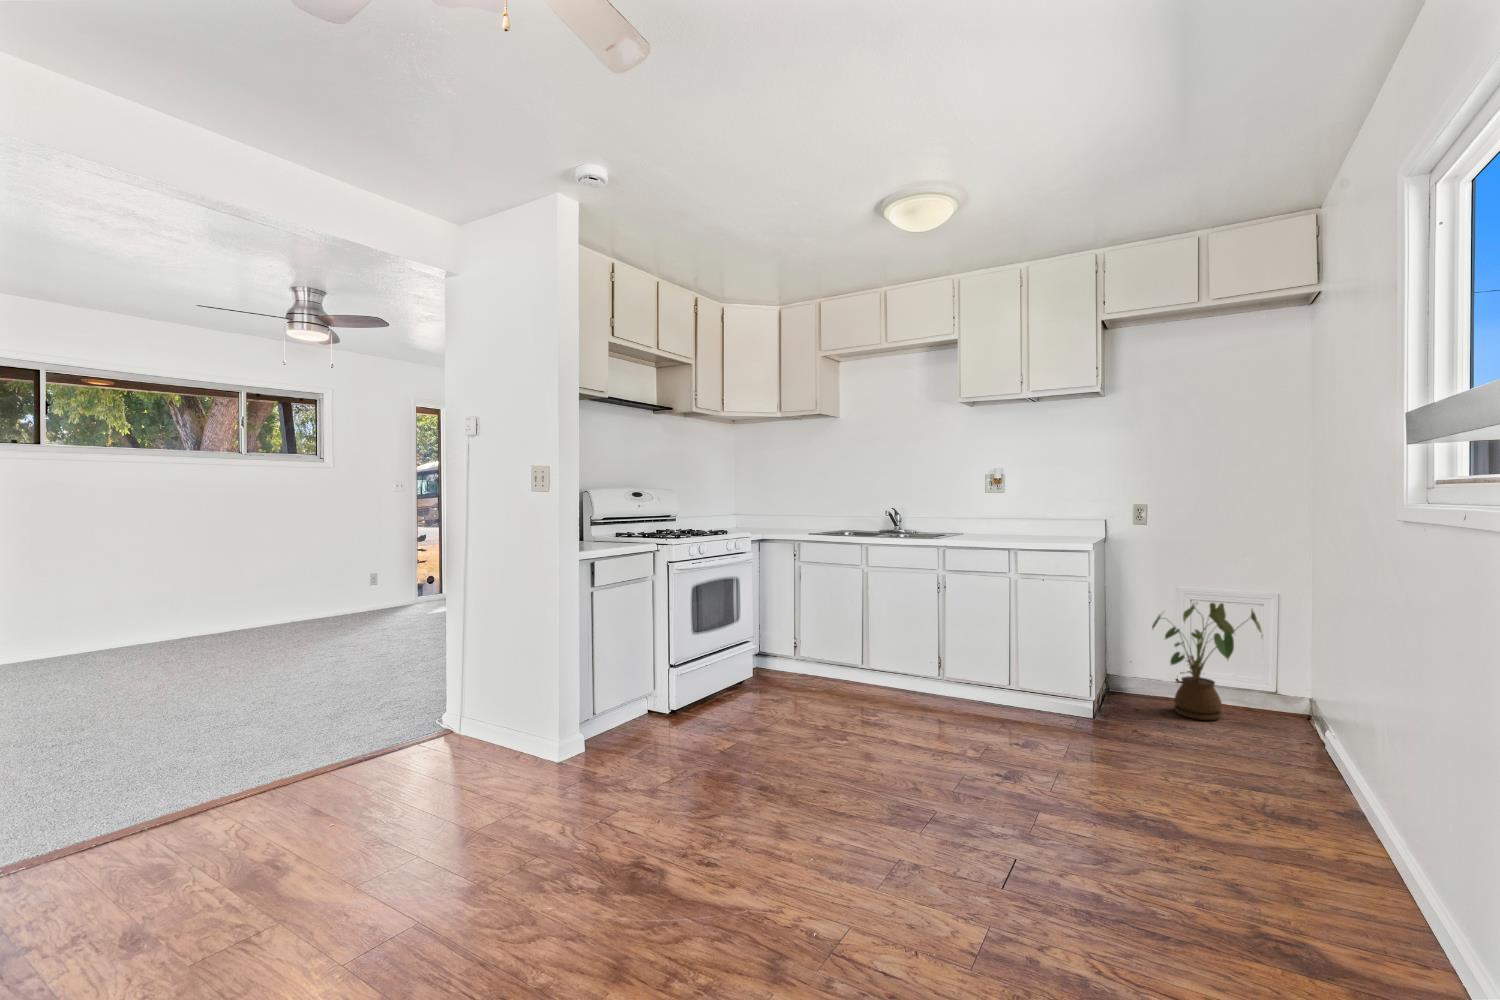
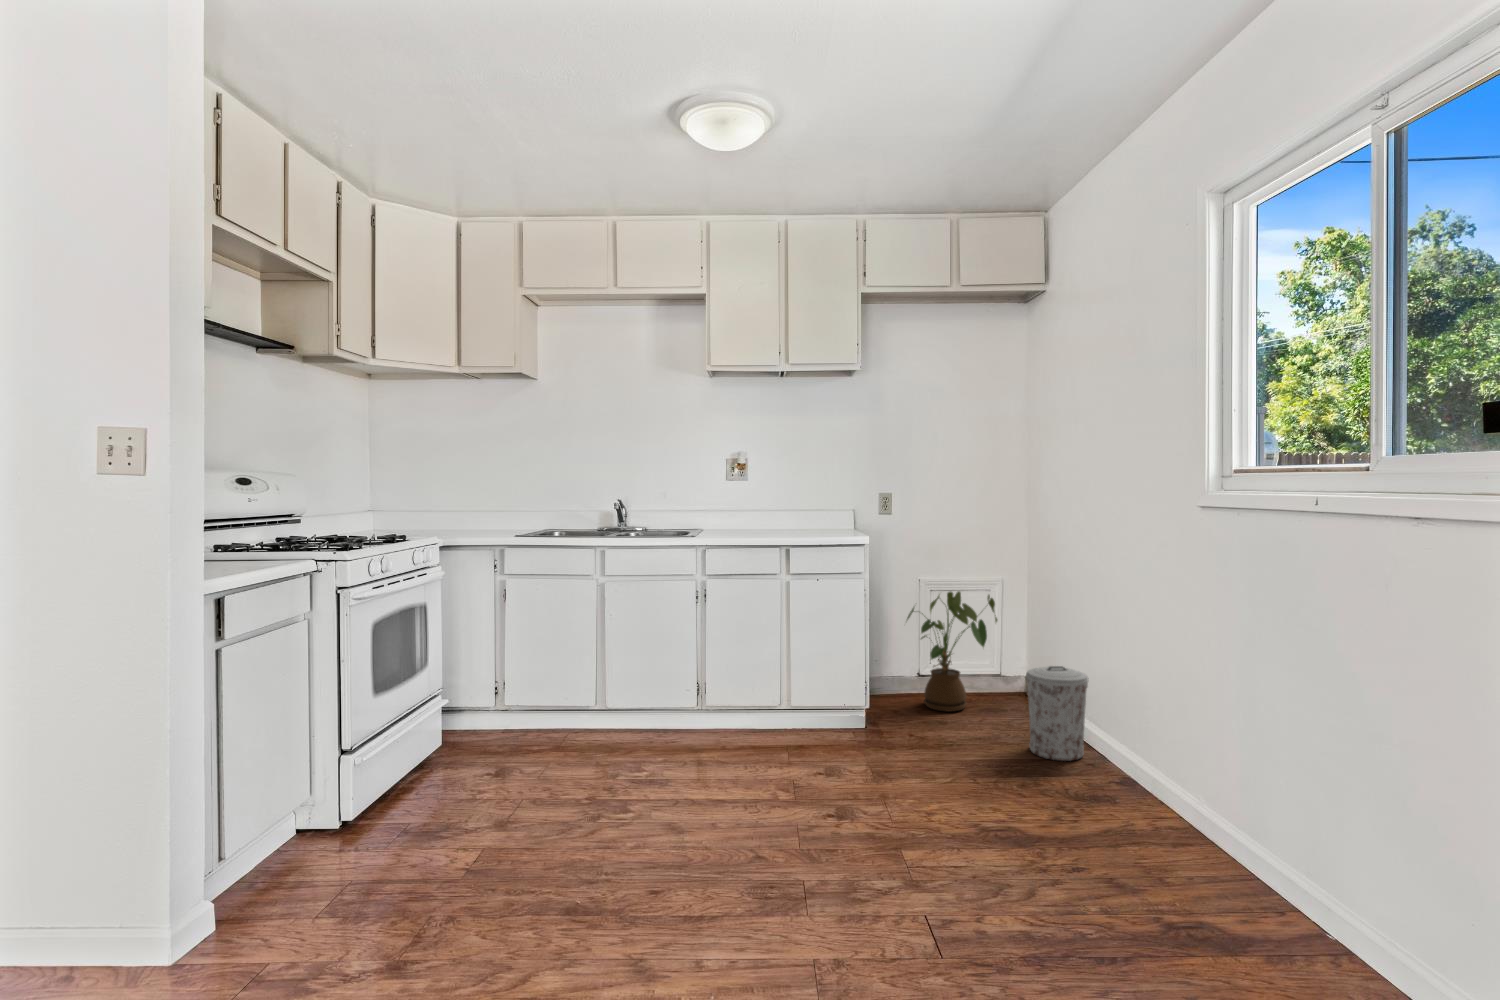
trash can: none [1254,684,1330,784] -> present [1026,666,1089,761]

